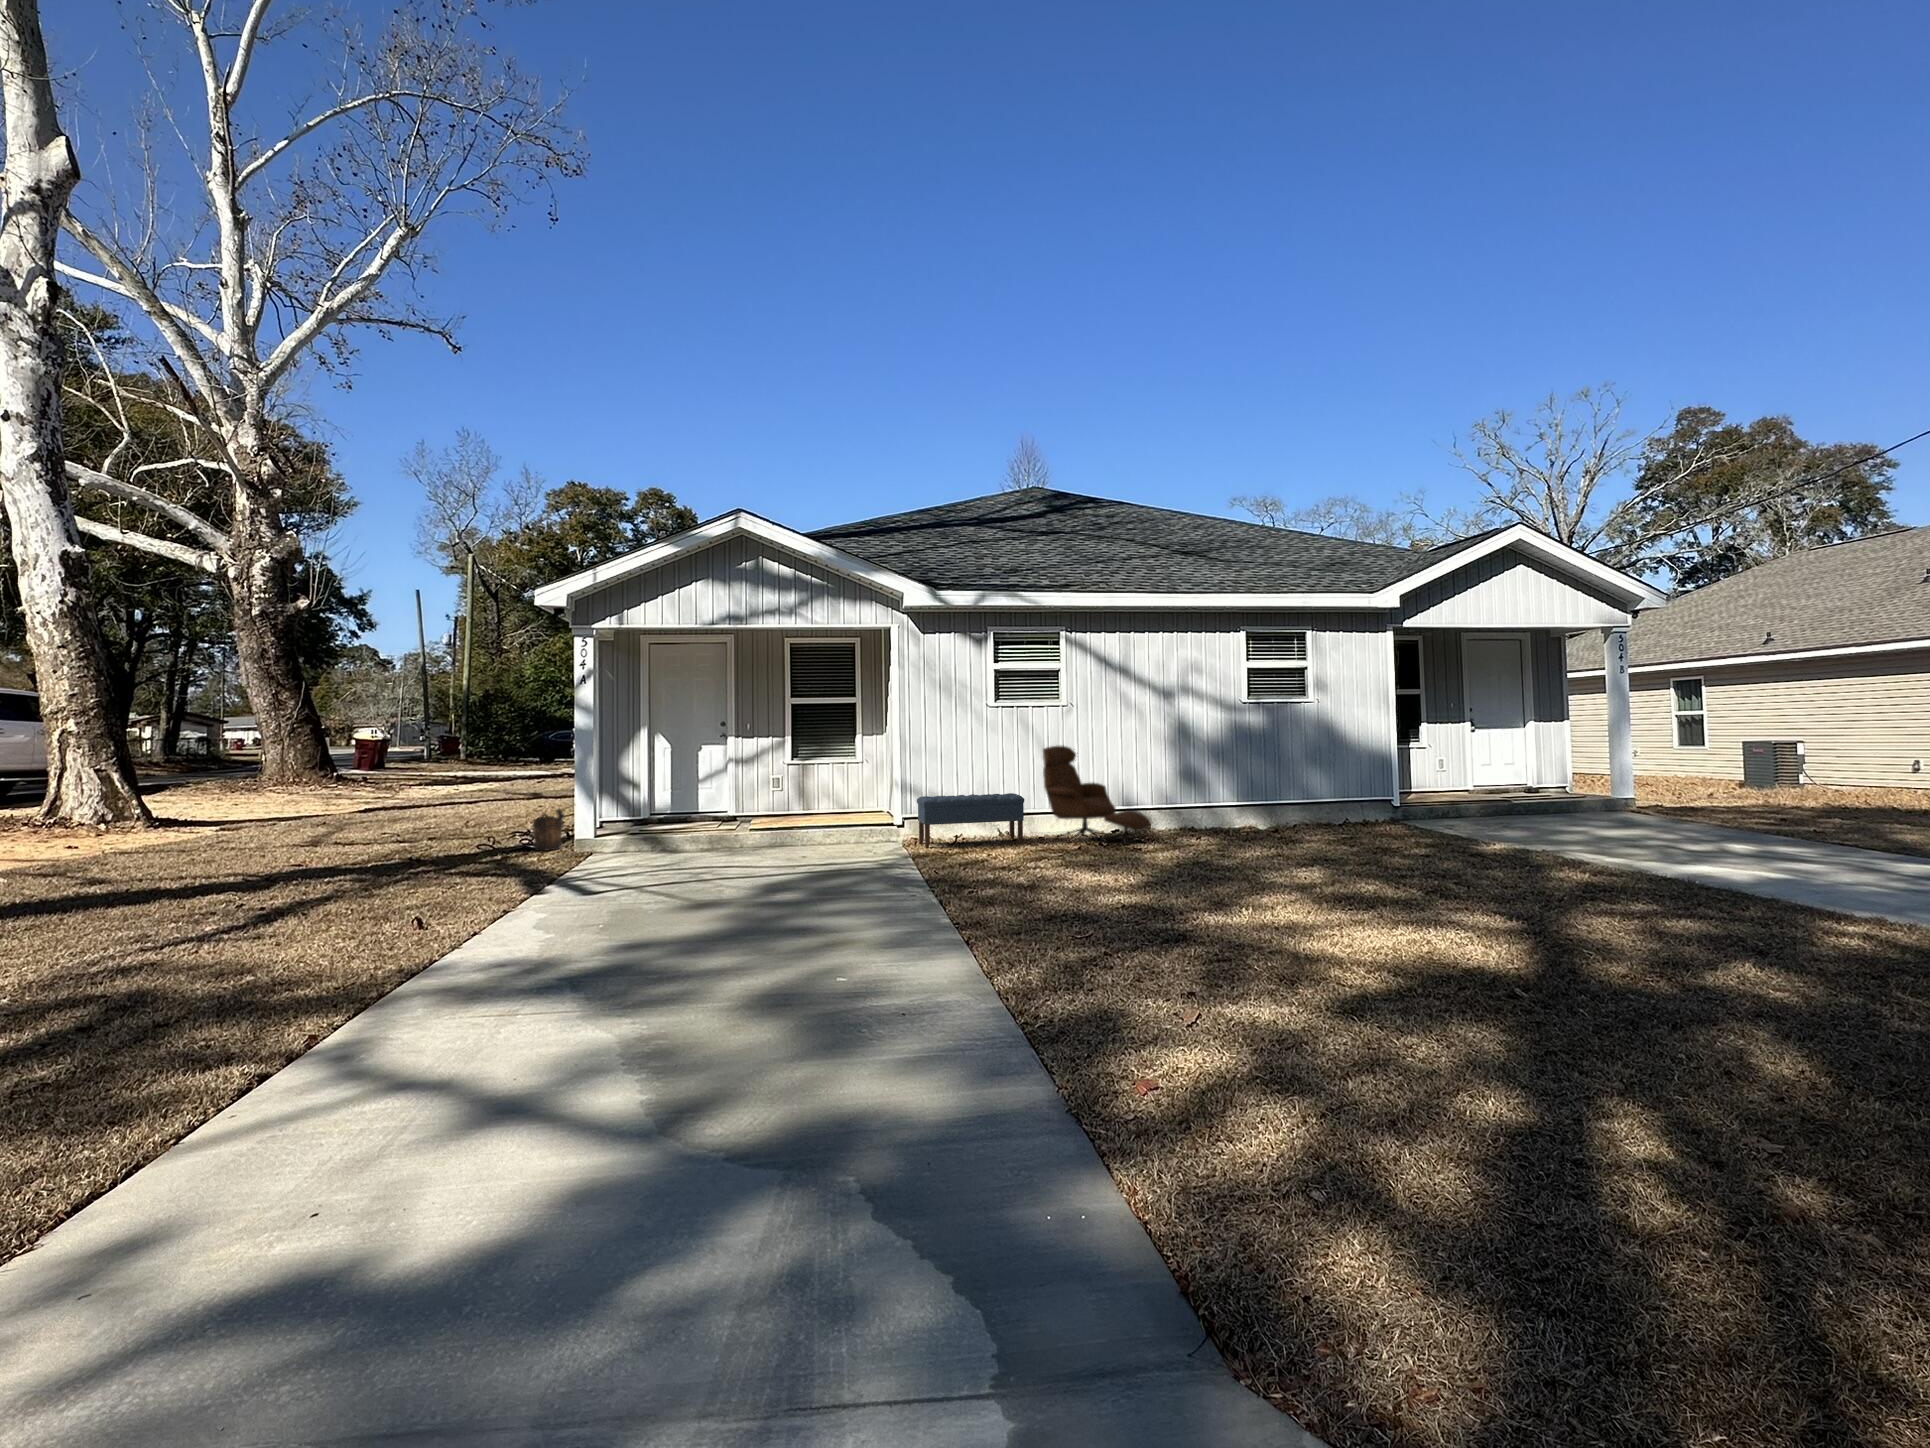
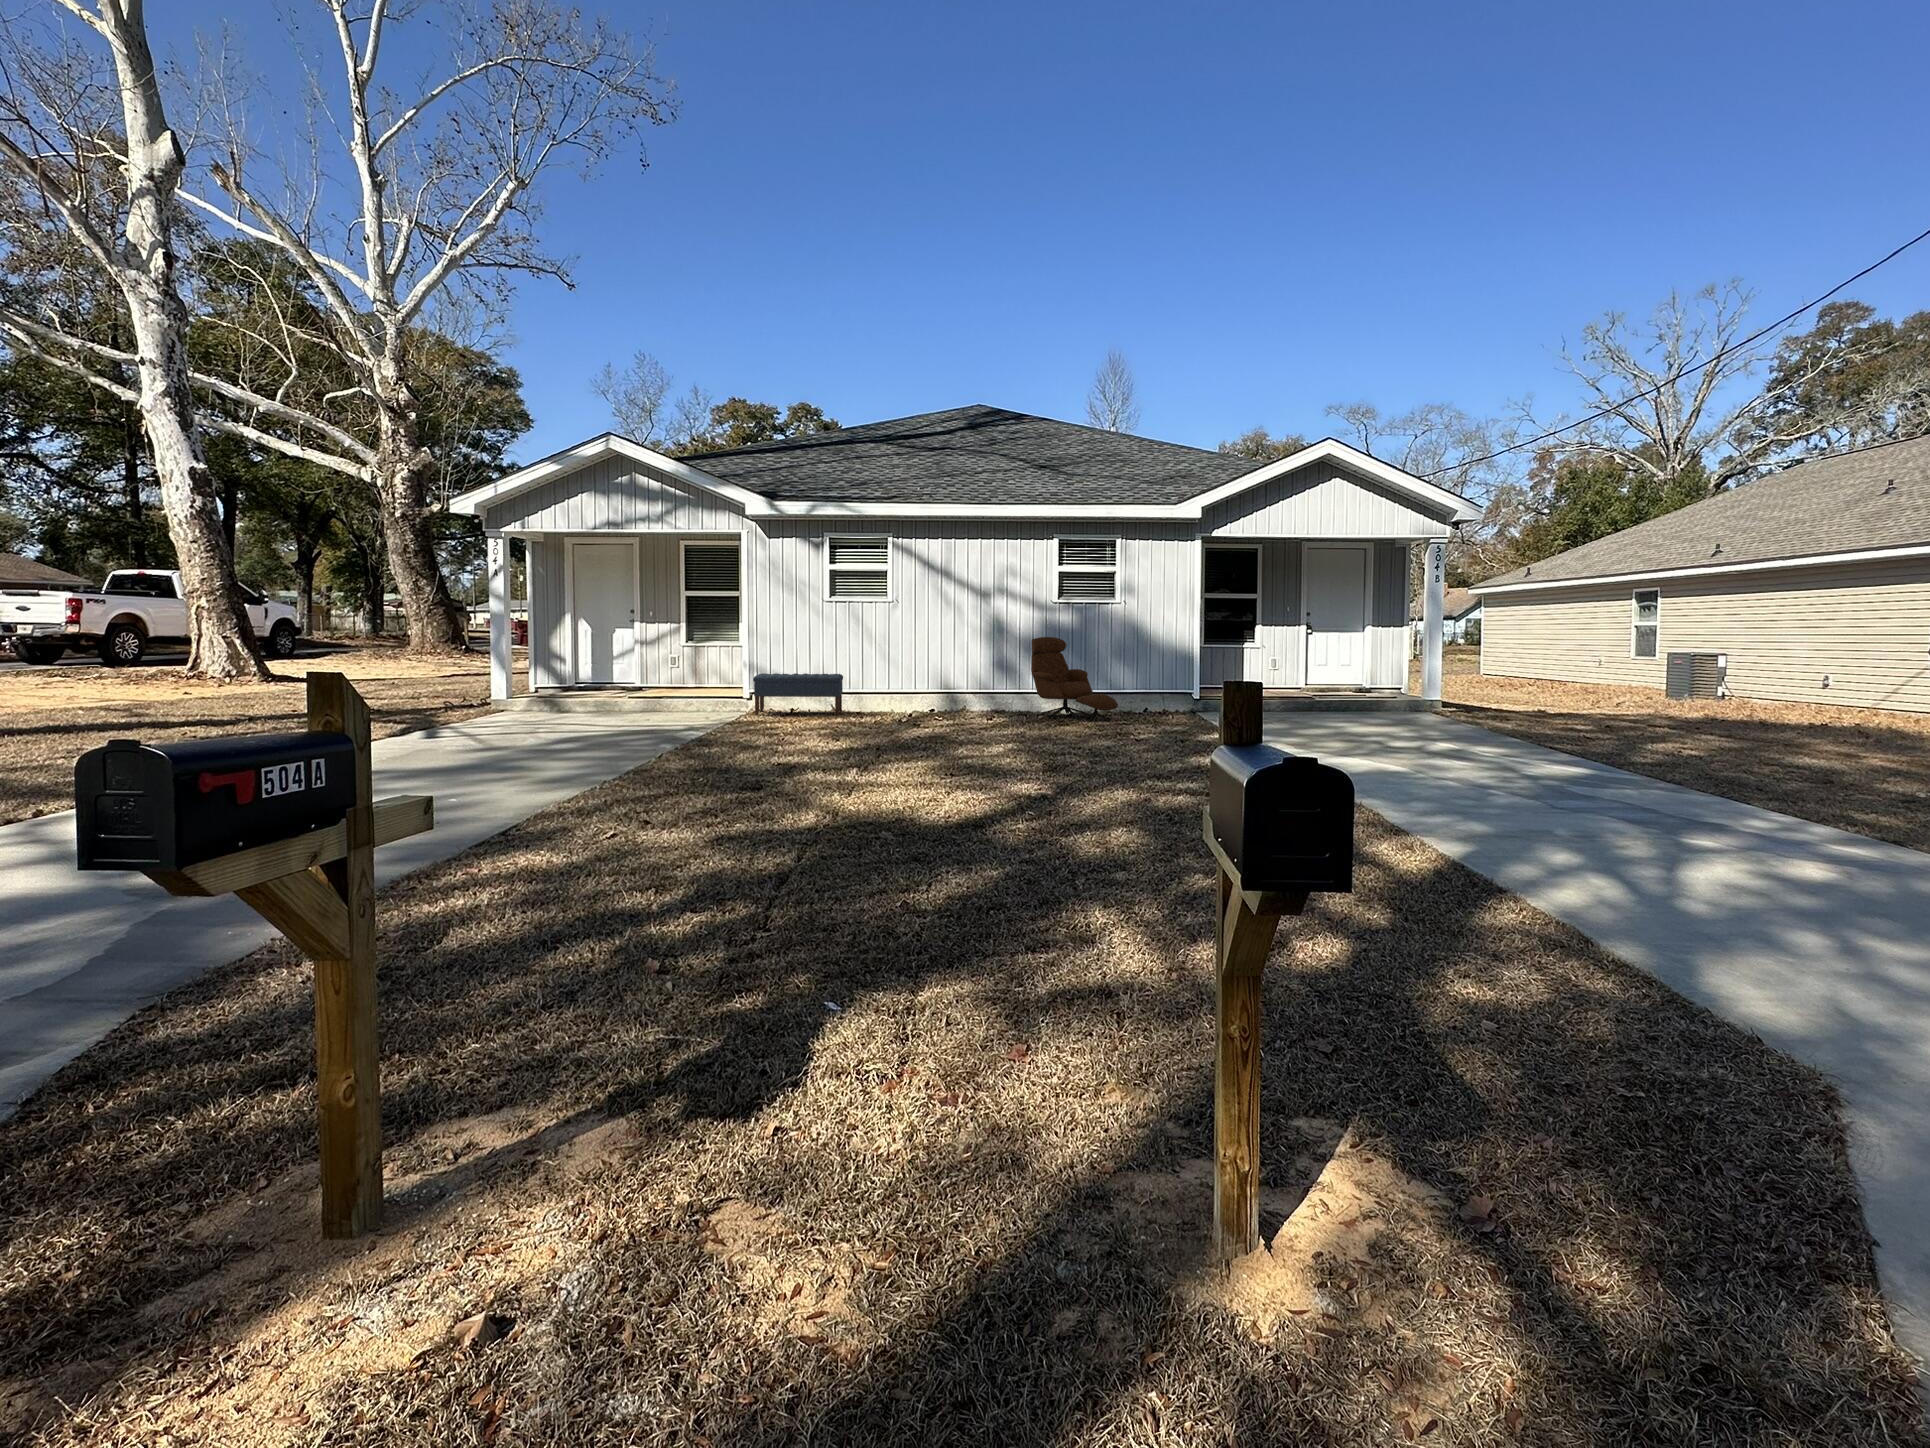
lounge chair: present [1043,746,1151,844] -> present [1031,637,1118,722]
bucket: present [532,804,574,851] -> none [477,668,512,704]

